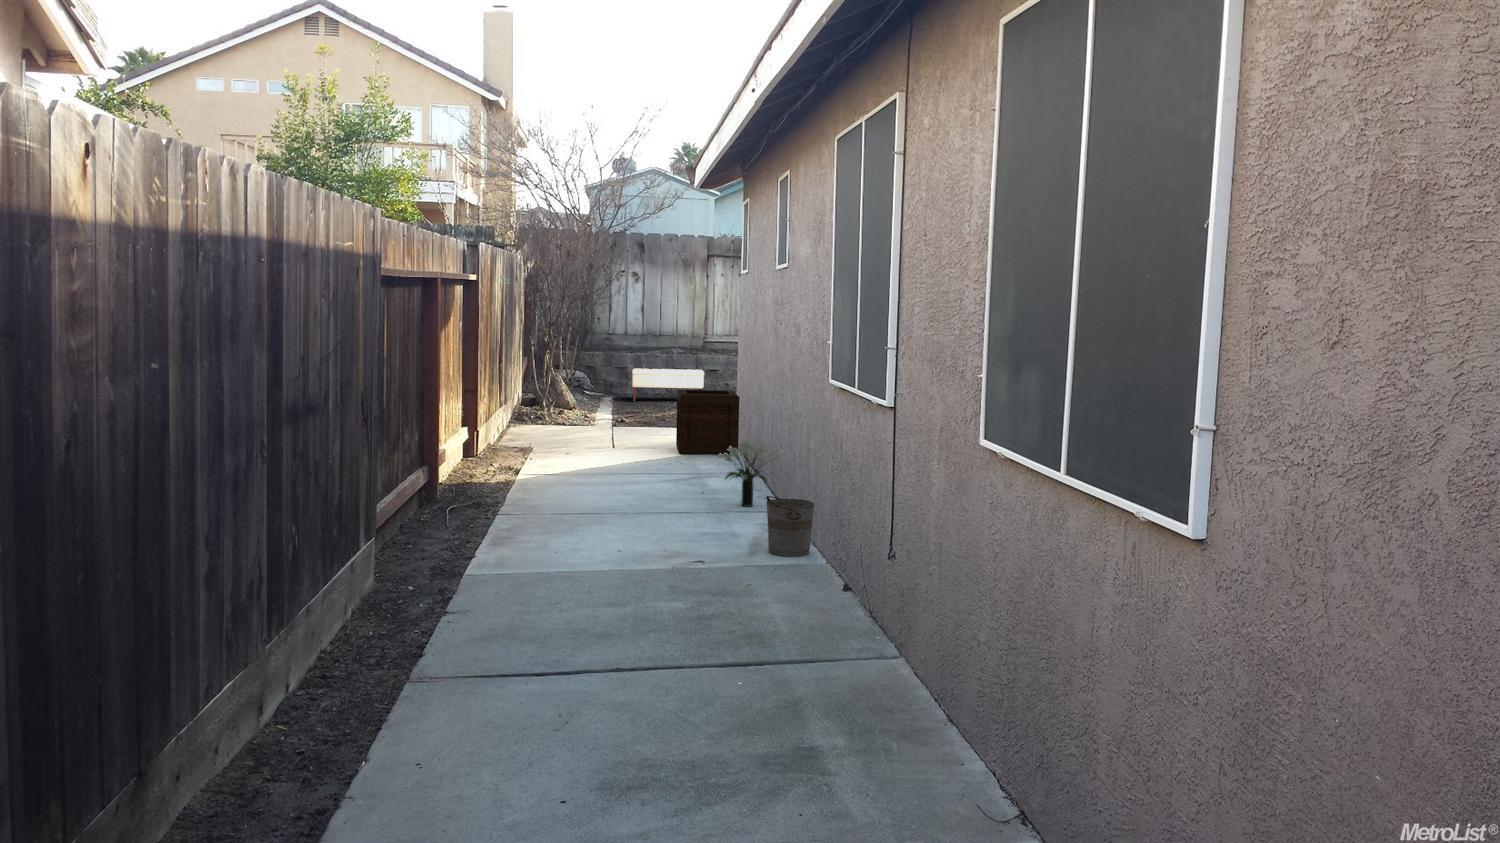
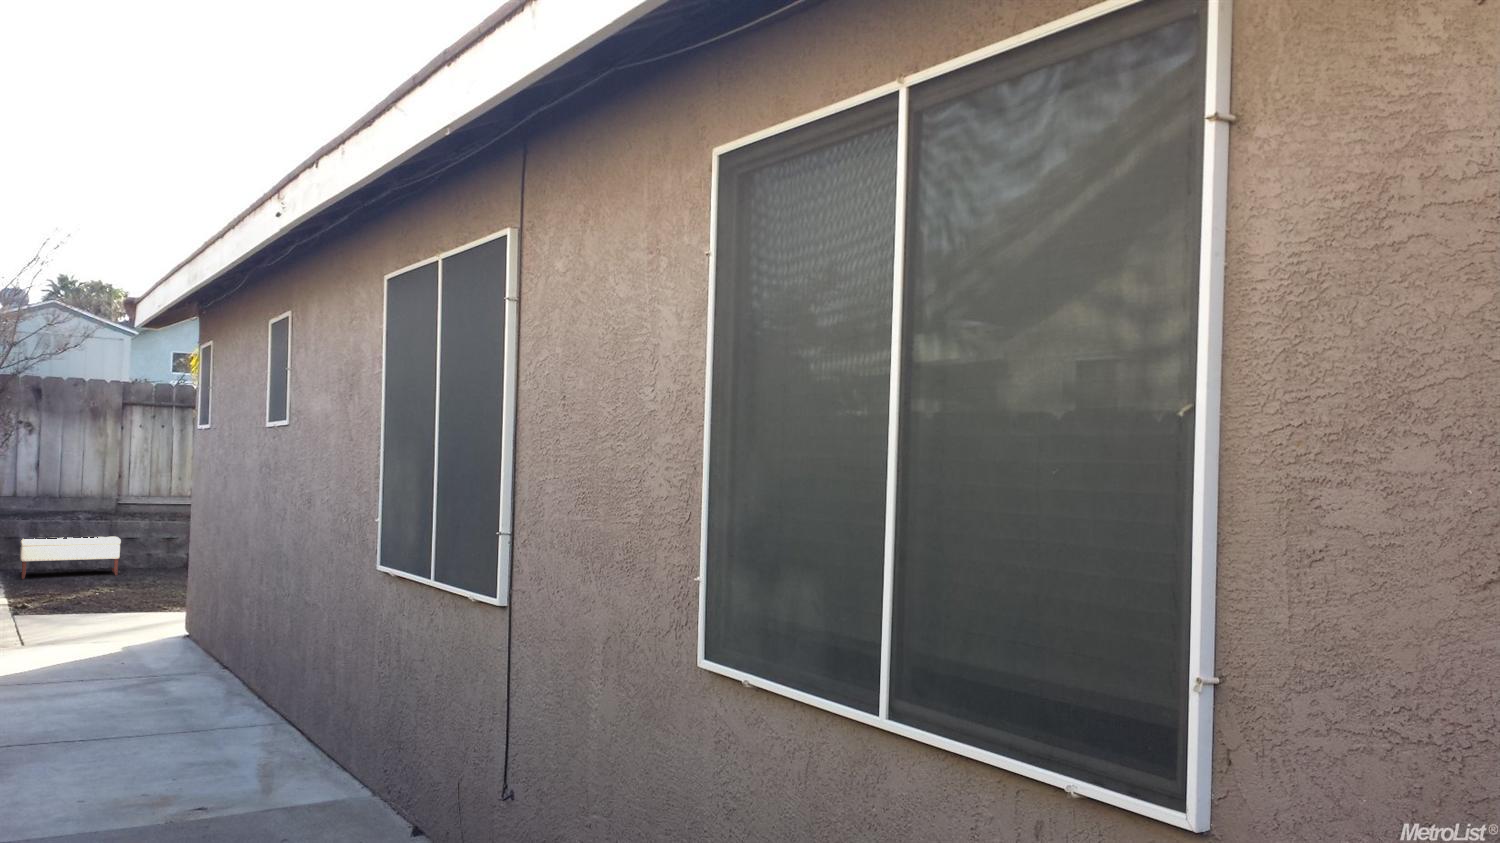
wooden crate: present [676,389,739,455] -> none [103,566,194,649]
potted plant: present [718,441,778,507] -> none [192,637,273,719]
bucket: present [766,496,814,557] -> none [284,713,350,790]

